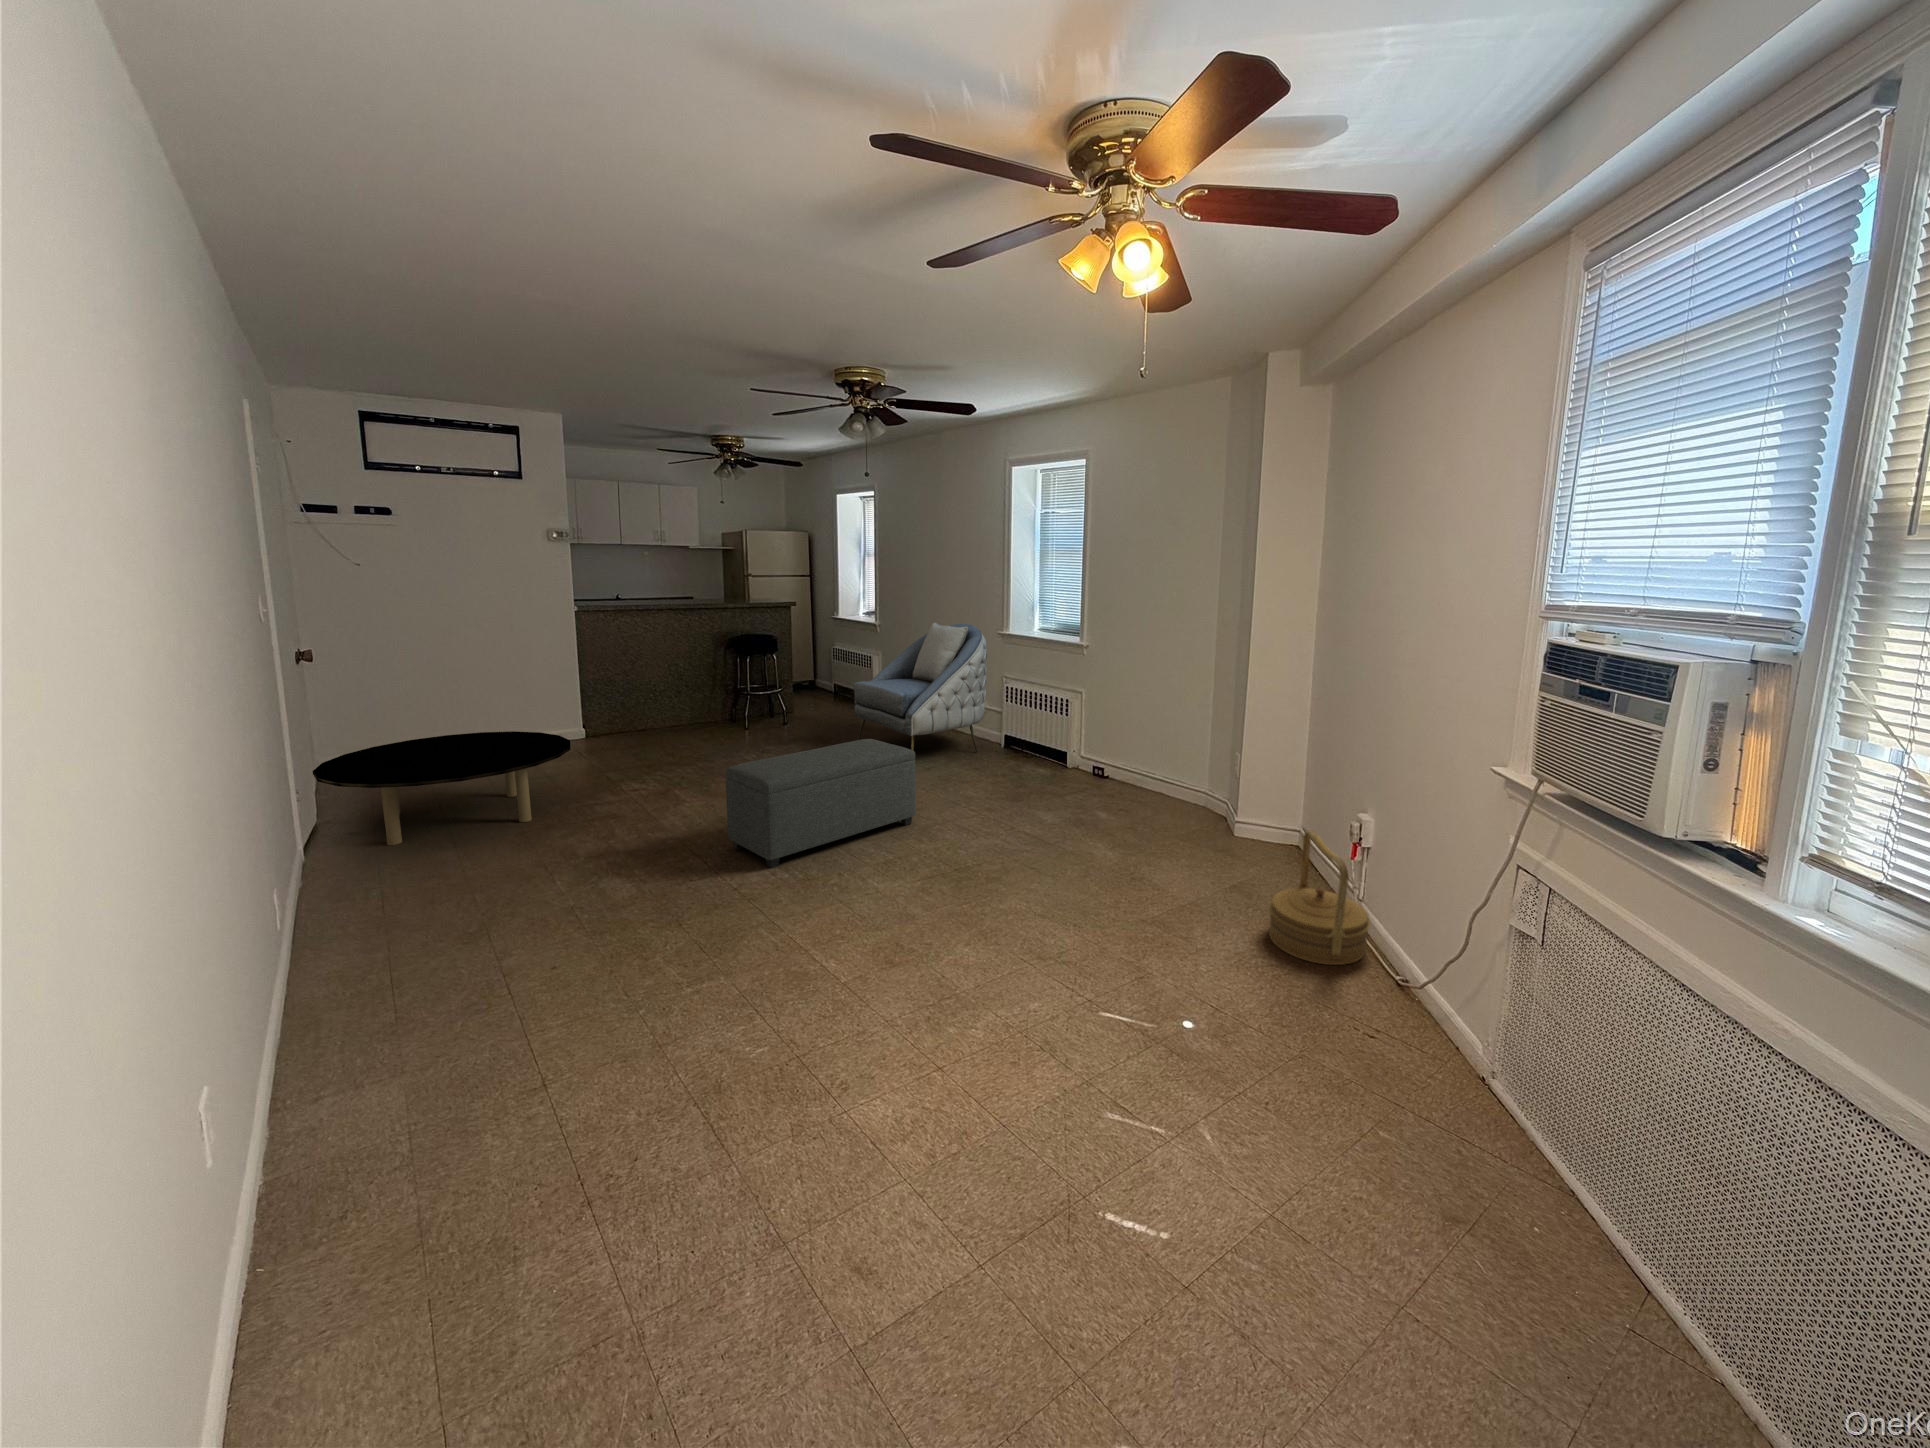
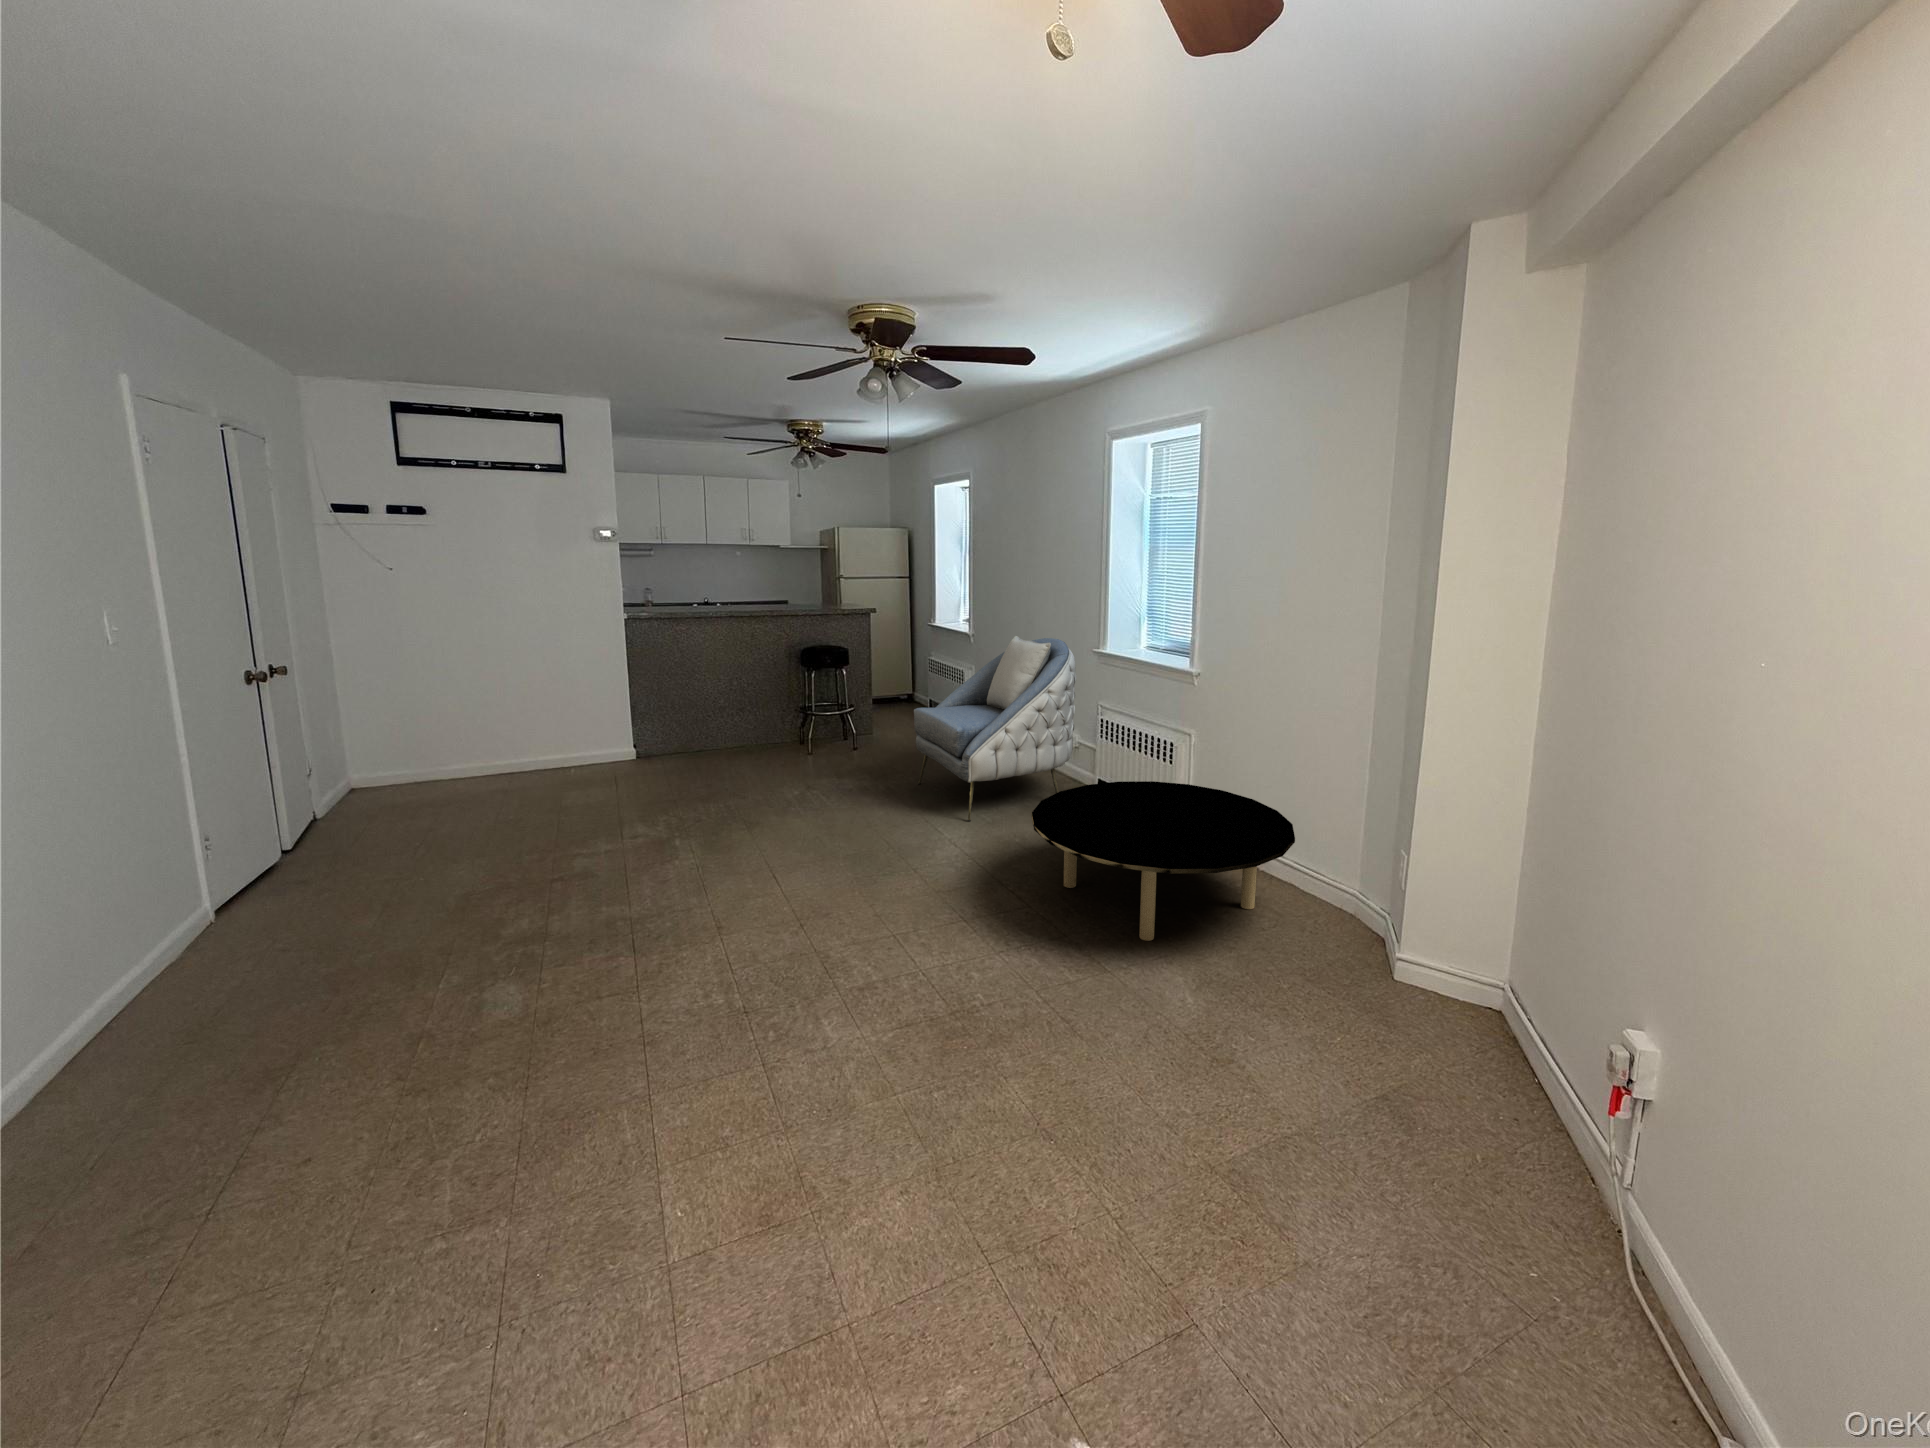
coffee table: present [312,731,570,845] -> present [1032,781,1295,941]
ottoman: present [726,739,916,868] -> none [677,796,934,979]
woven basket: present [1269,830,1371,965] -> none [1435,1053,1650,1357]

